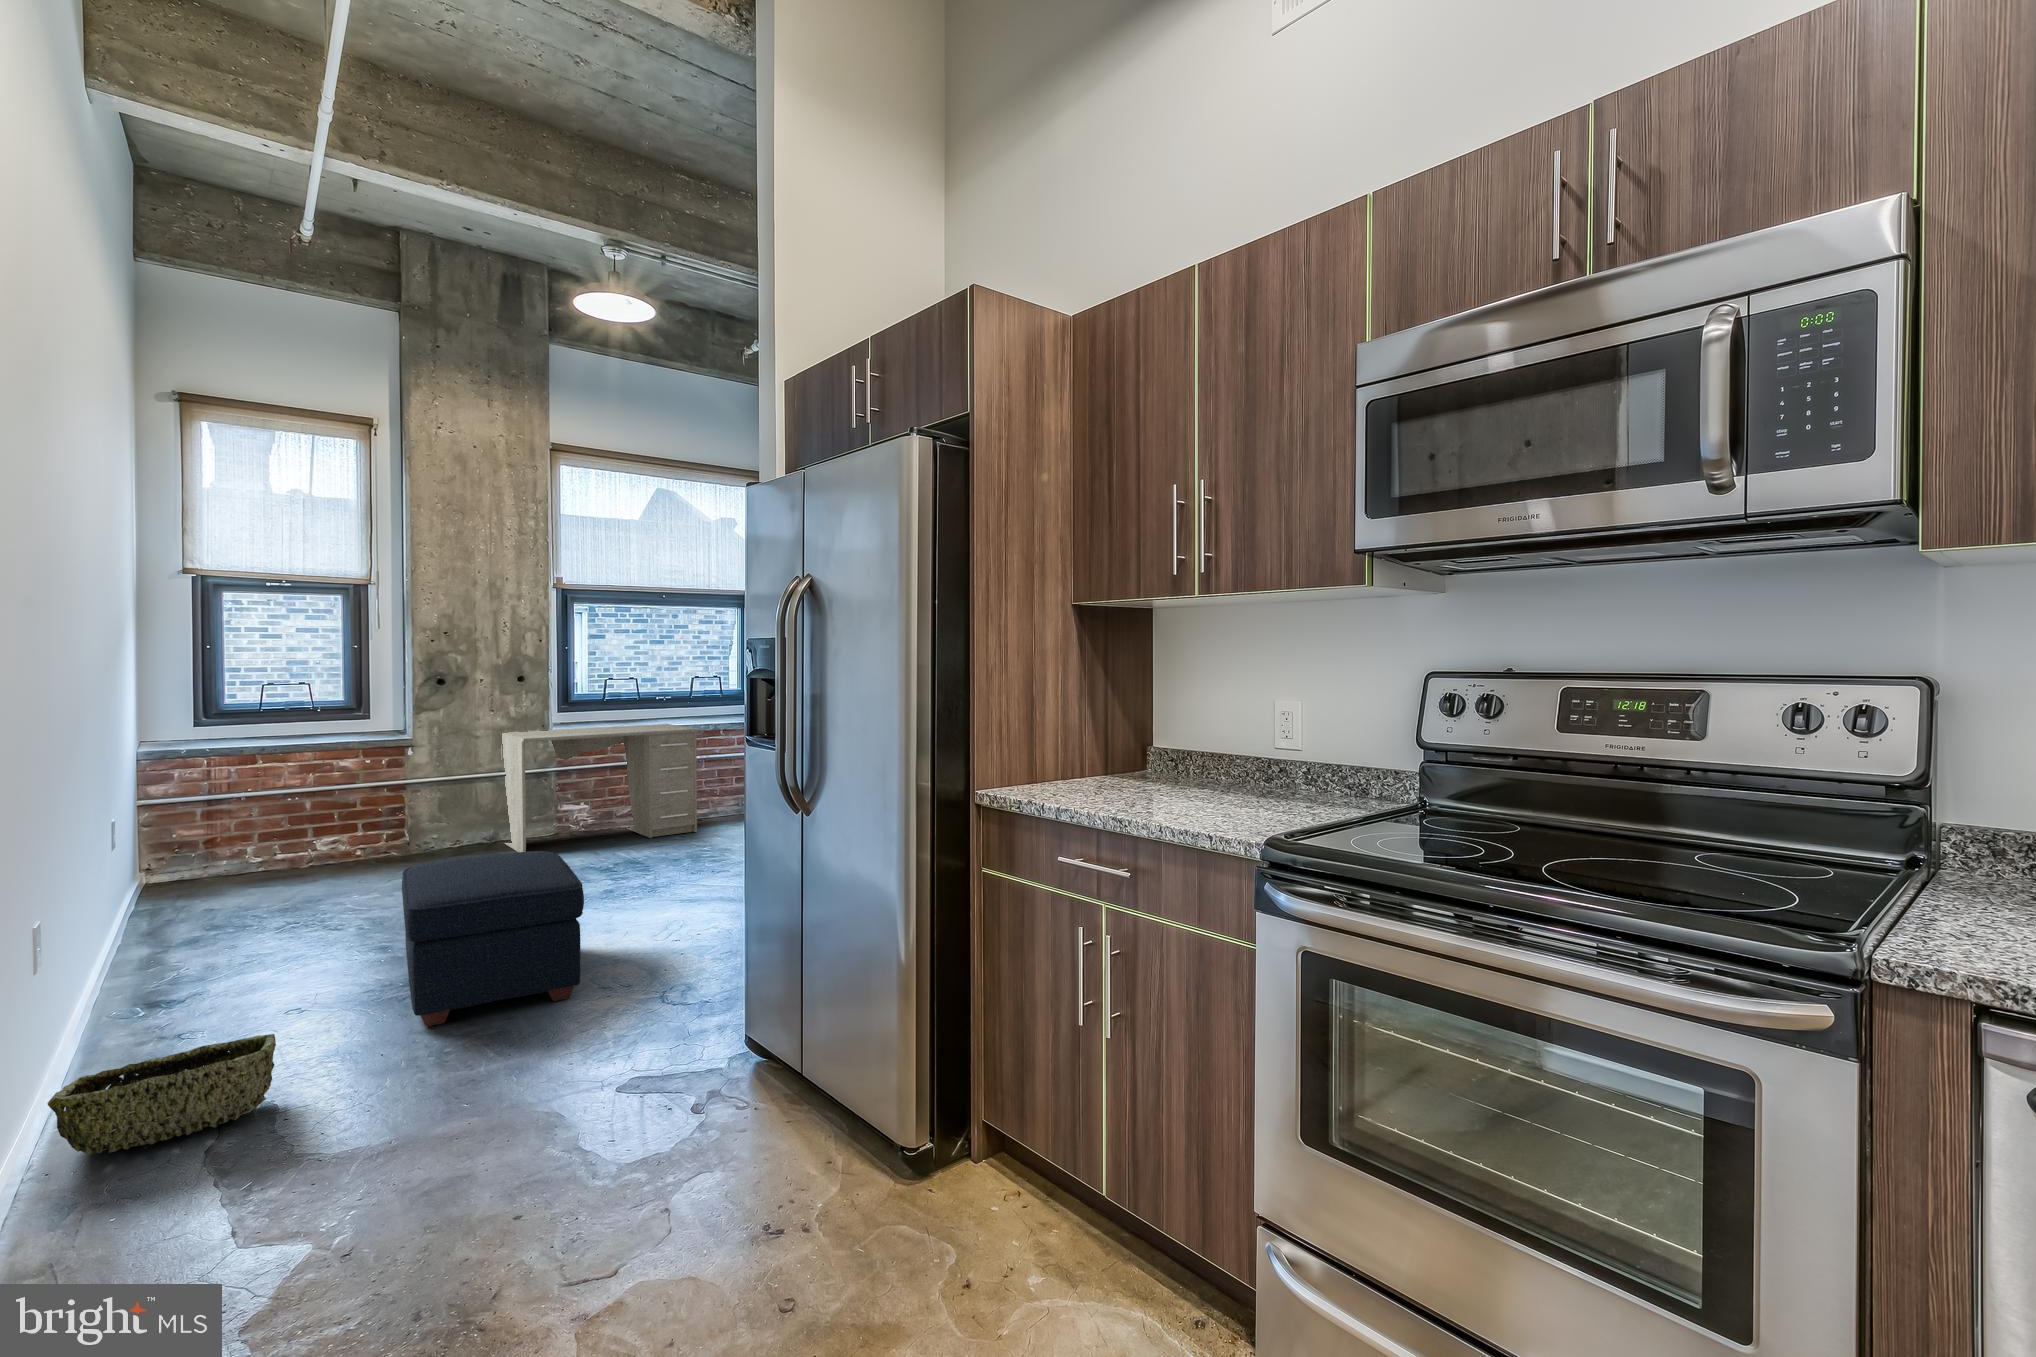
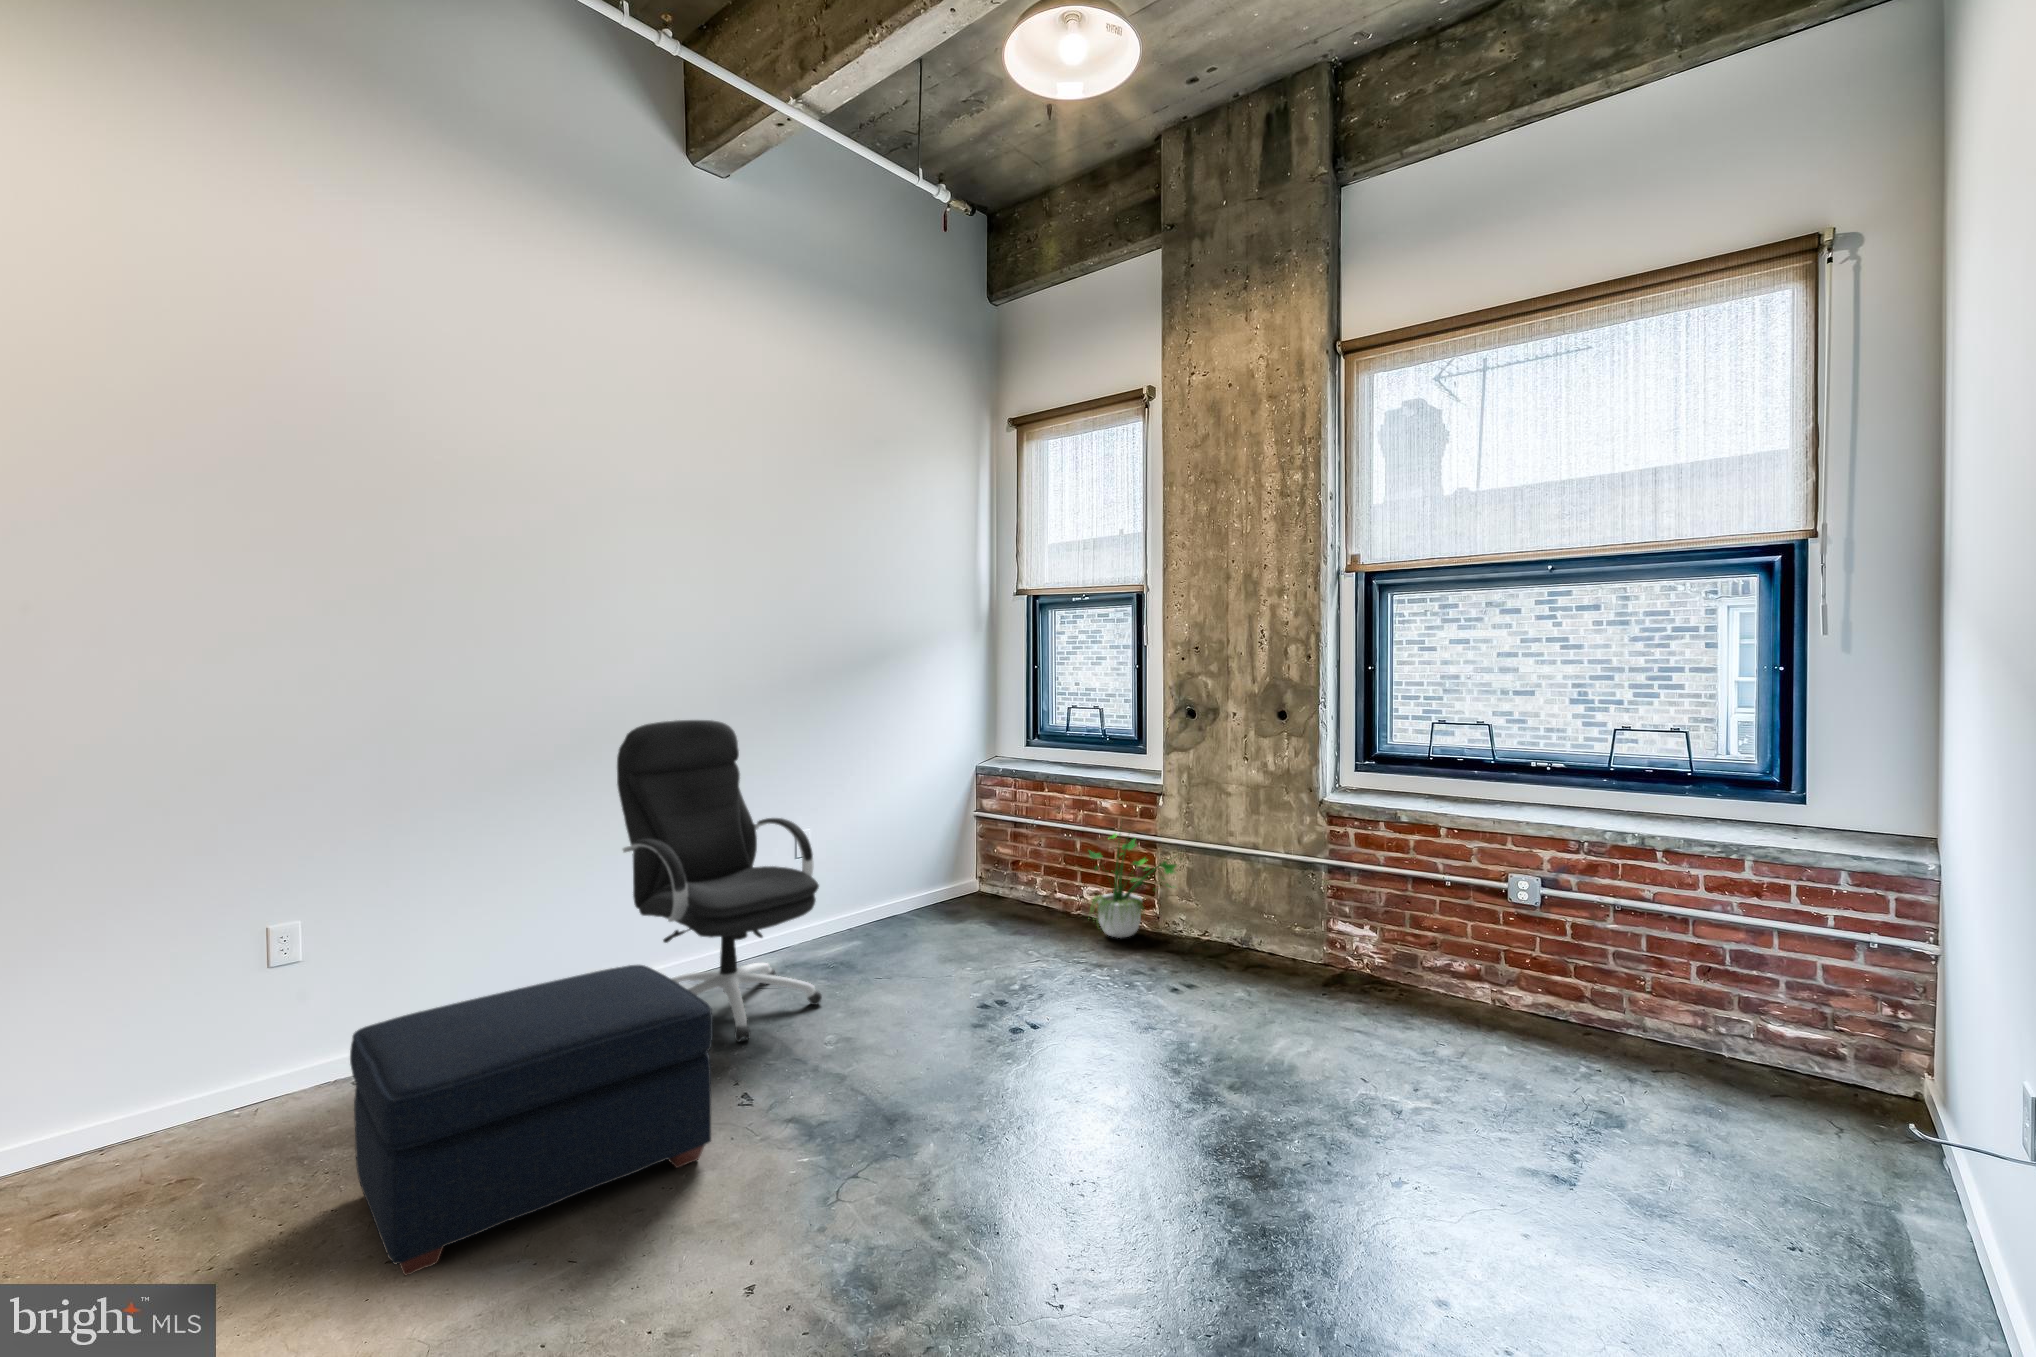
office chair: none [116,694,368,981] -> present [617,720,822,1042]
desk: present [502,724,699,852] -> none [1187,791,1519,1056]
potted plant: none [356,761,471,862] -> present [1089,827,1176,938]
woven basket: present [48,1034,276,1153] -> none [74,1072,226,1189]

